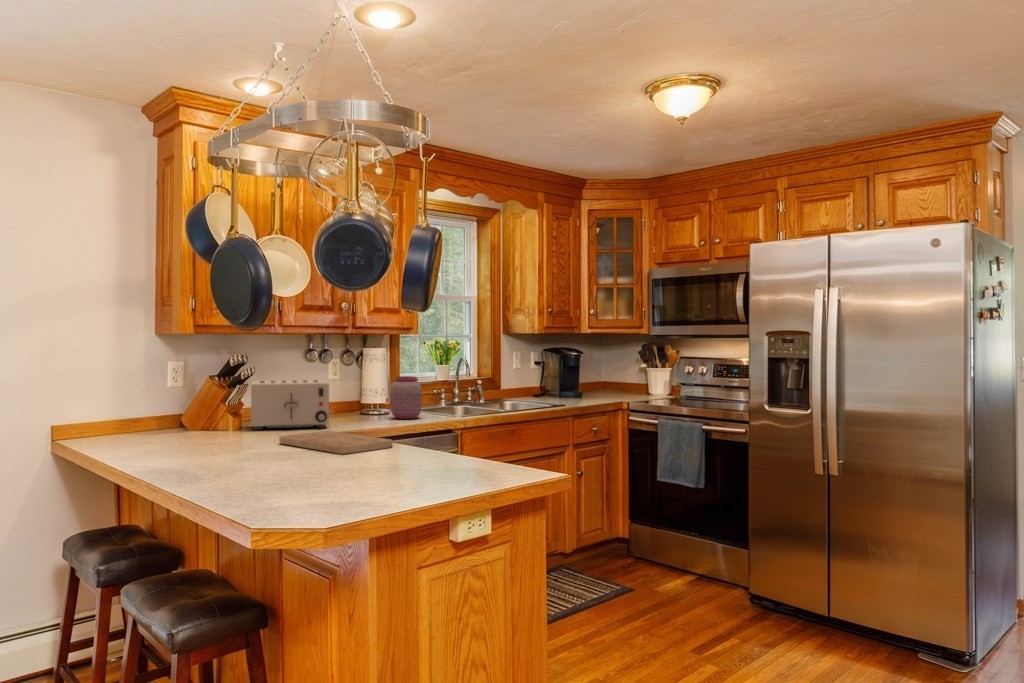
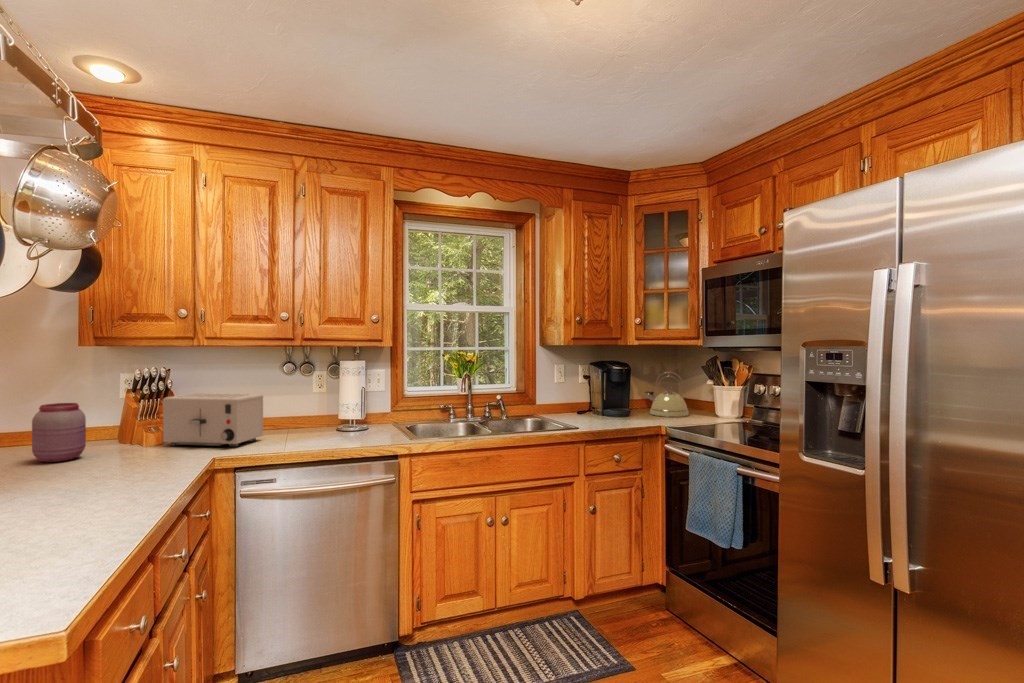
kettle: none [589,358,628,397] -> present [645,372,689,417]
jar: present [391,376,422,419] -> present [32,403,86,462]
cutting board: present [279,431,393,454] -> none [47,458,175,505]

